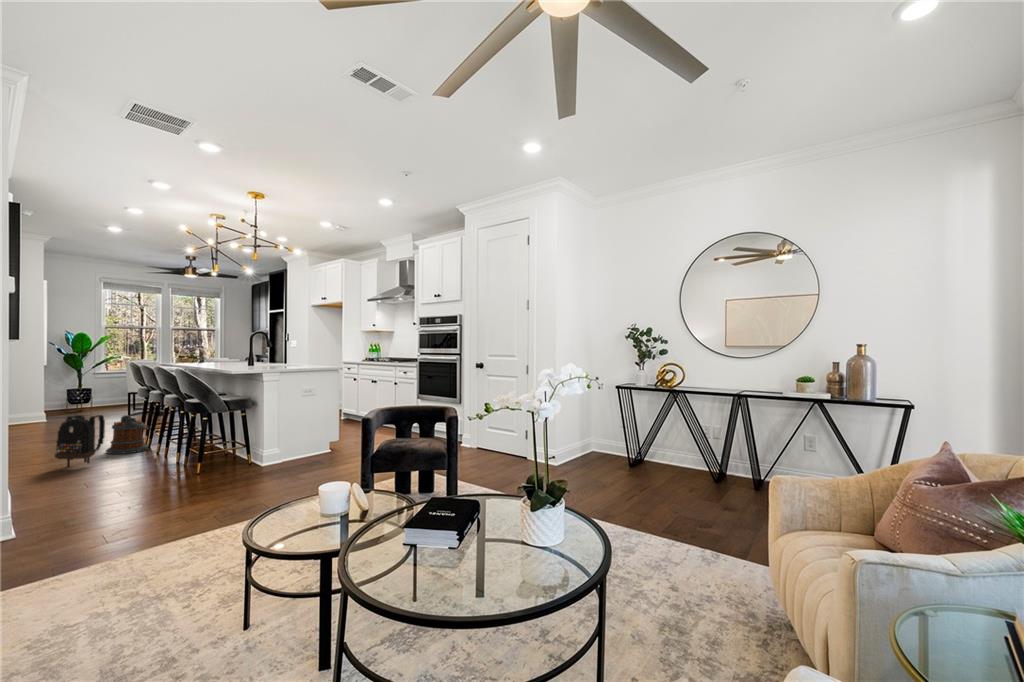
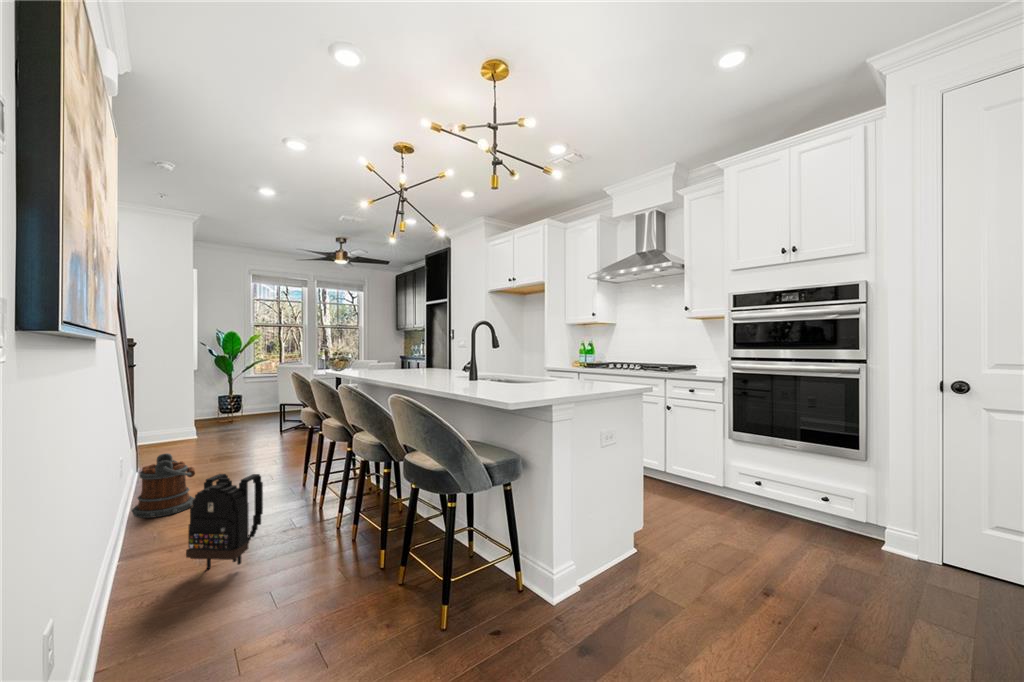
bucket: present [106,415,150,454] -> present [132,453,195,518]

